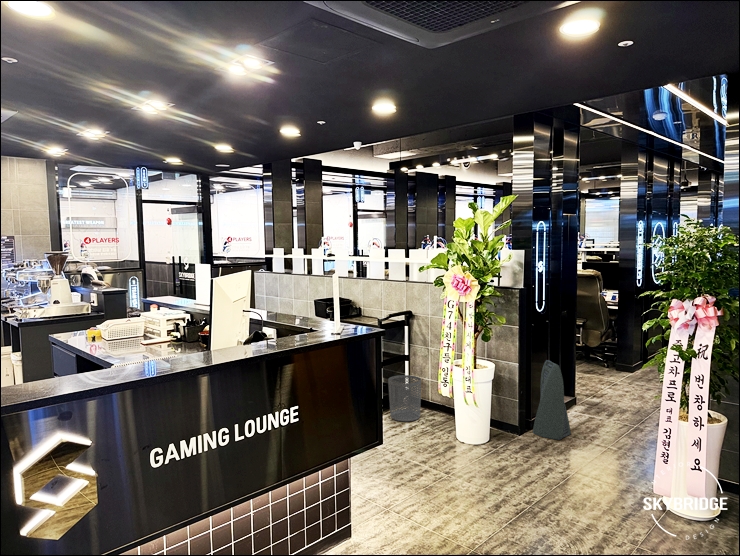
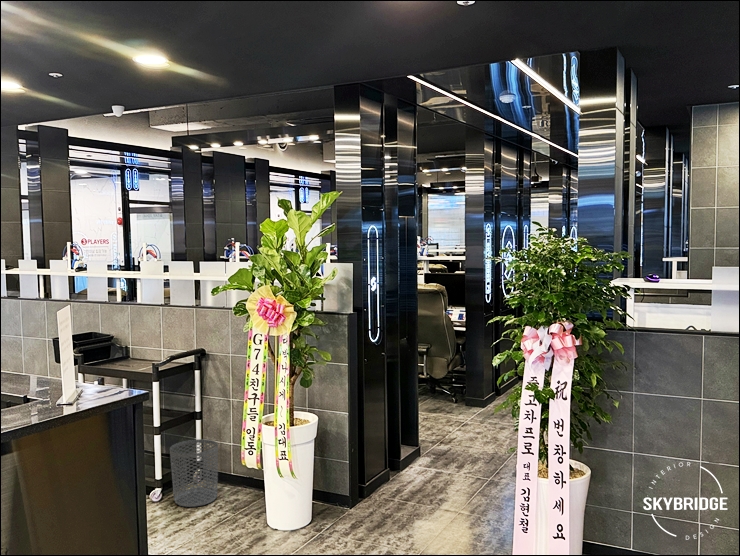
air purifier: present [533,360,571,440] -> none [368,405,415,509]

